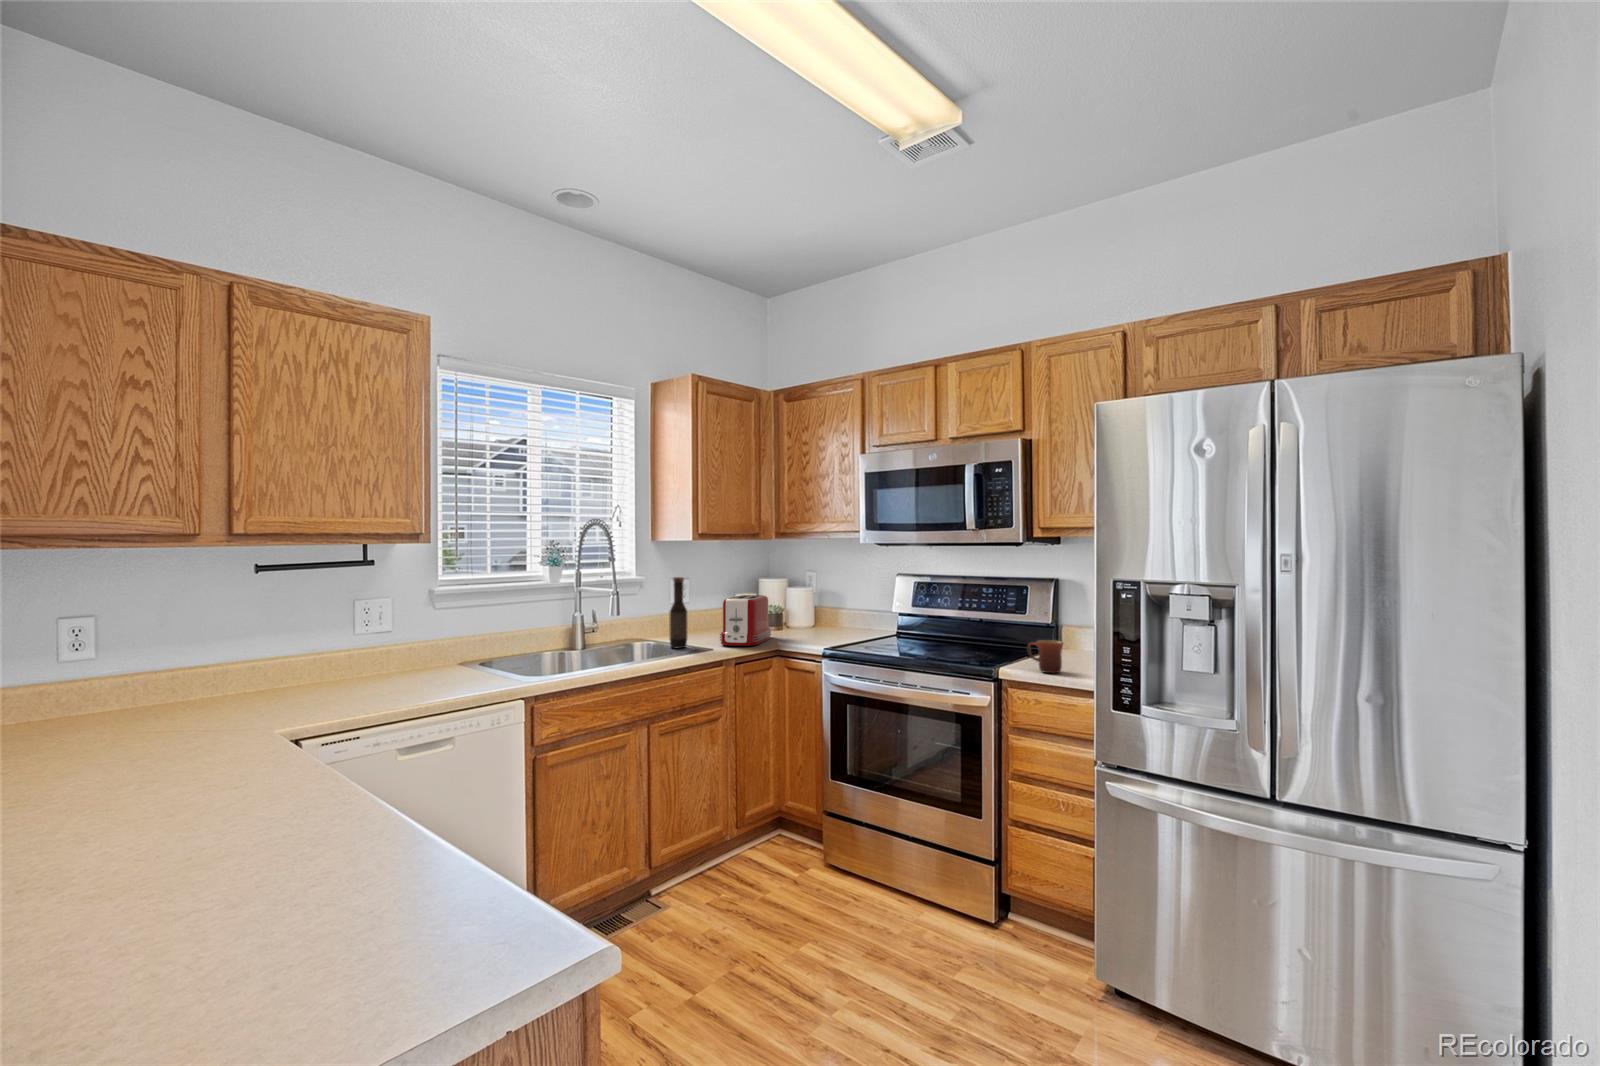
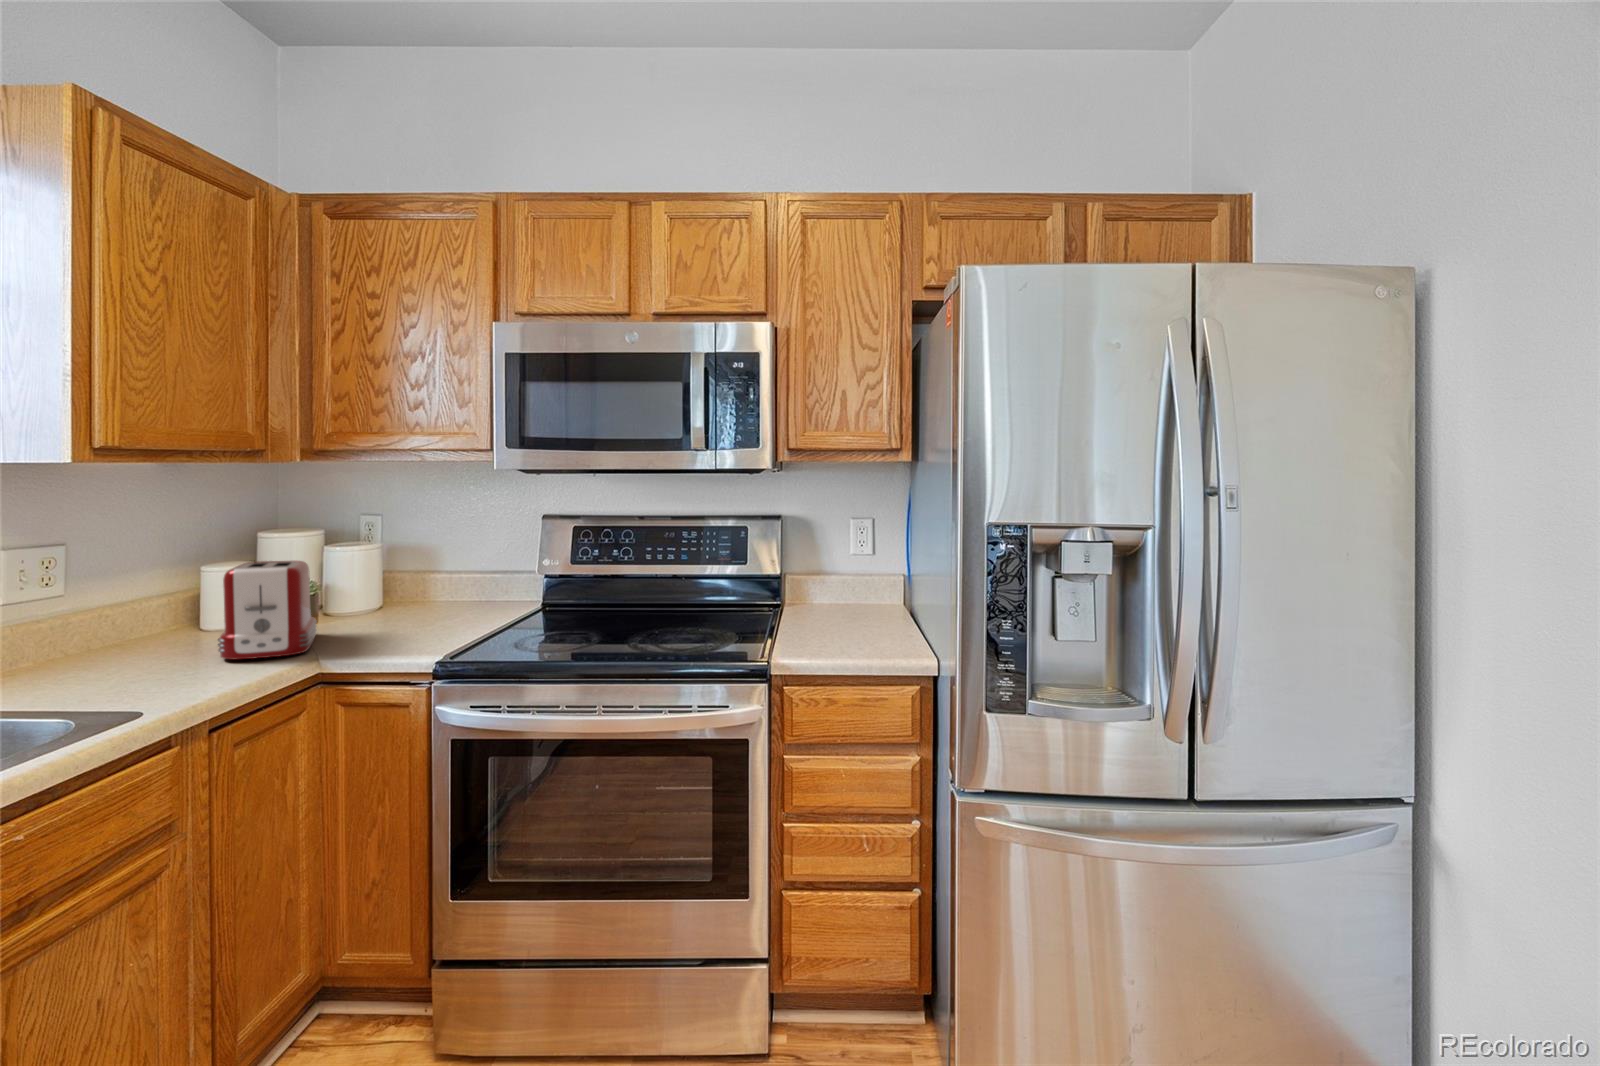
bottle: present [669,577,687,649] -> none [85,529,137,681]
mug: present [1027,640,1063,673] -> none [796,597,843,641]

